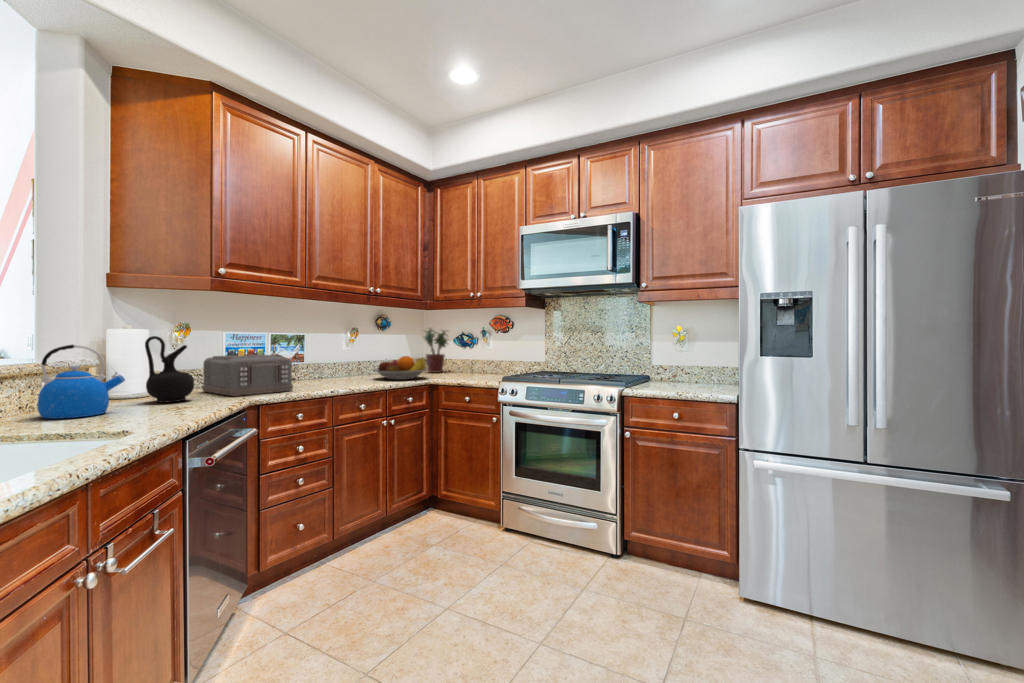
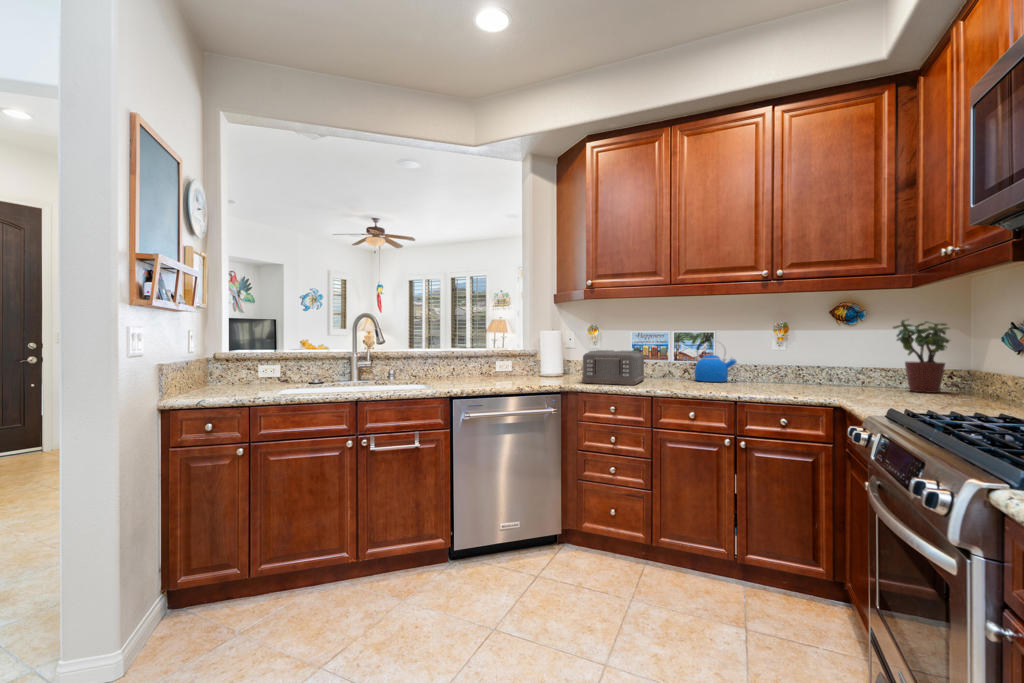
ceramic jug: present [145,336,194,403] -> none [533,334,561,381]
kettle: present [37,345,125,419] -> present [694,339,737,382]
fruit bowl: present [373,356,427,380] -> none [763,360,848,392]

